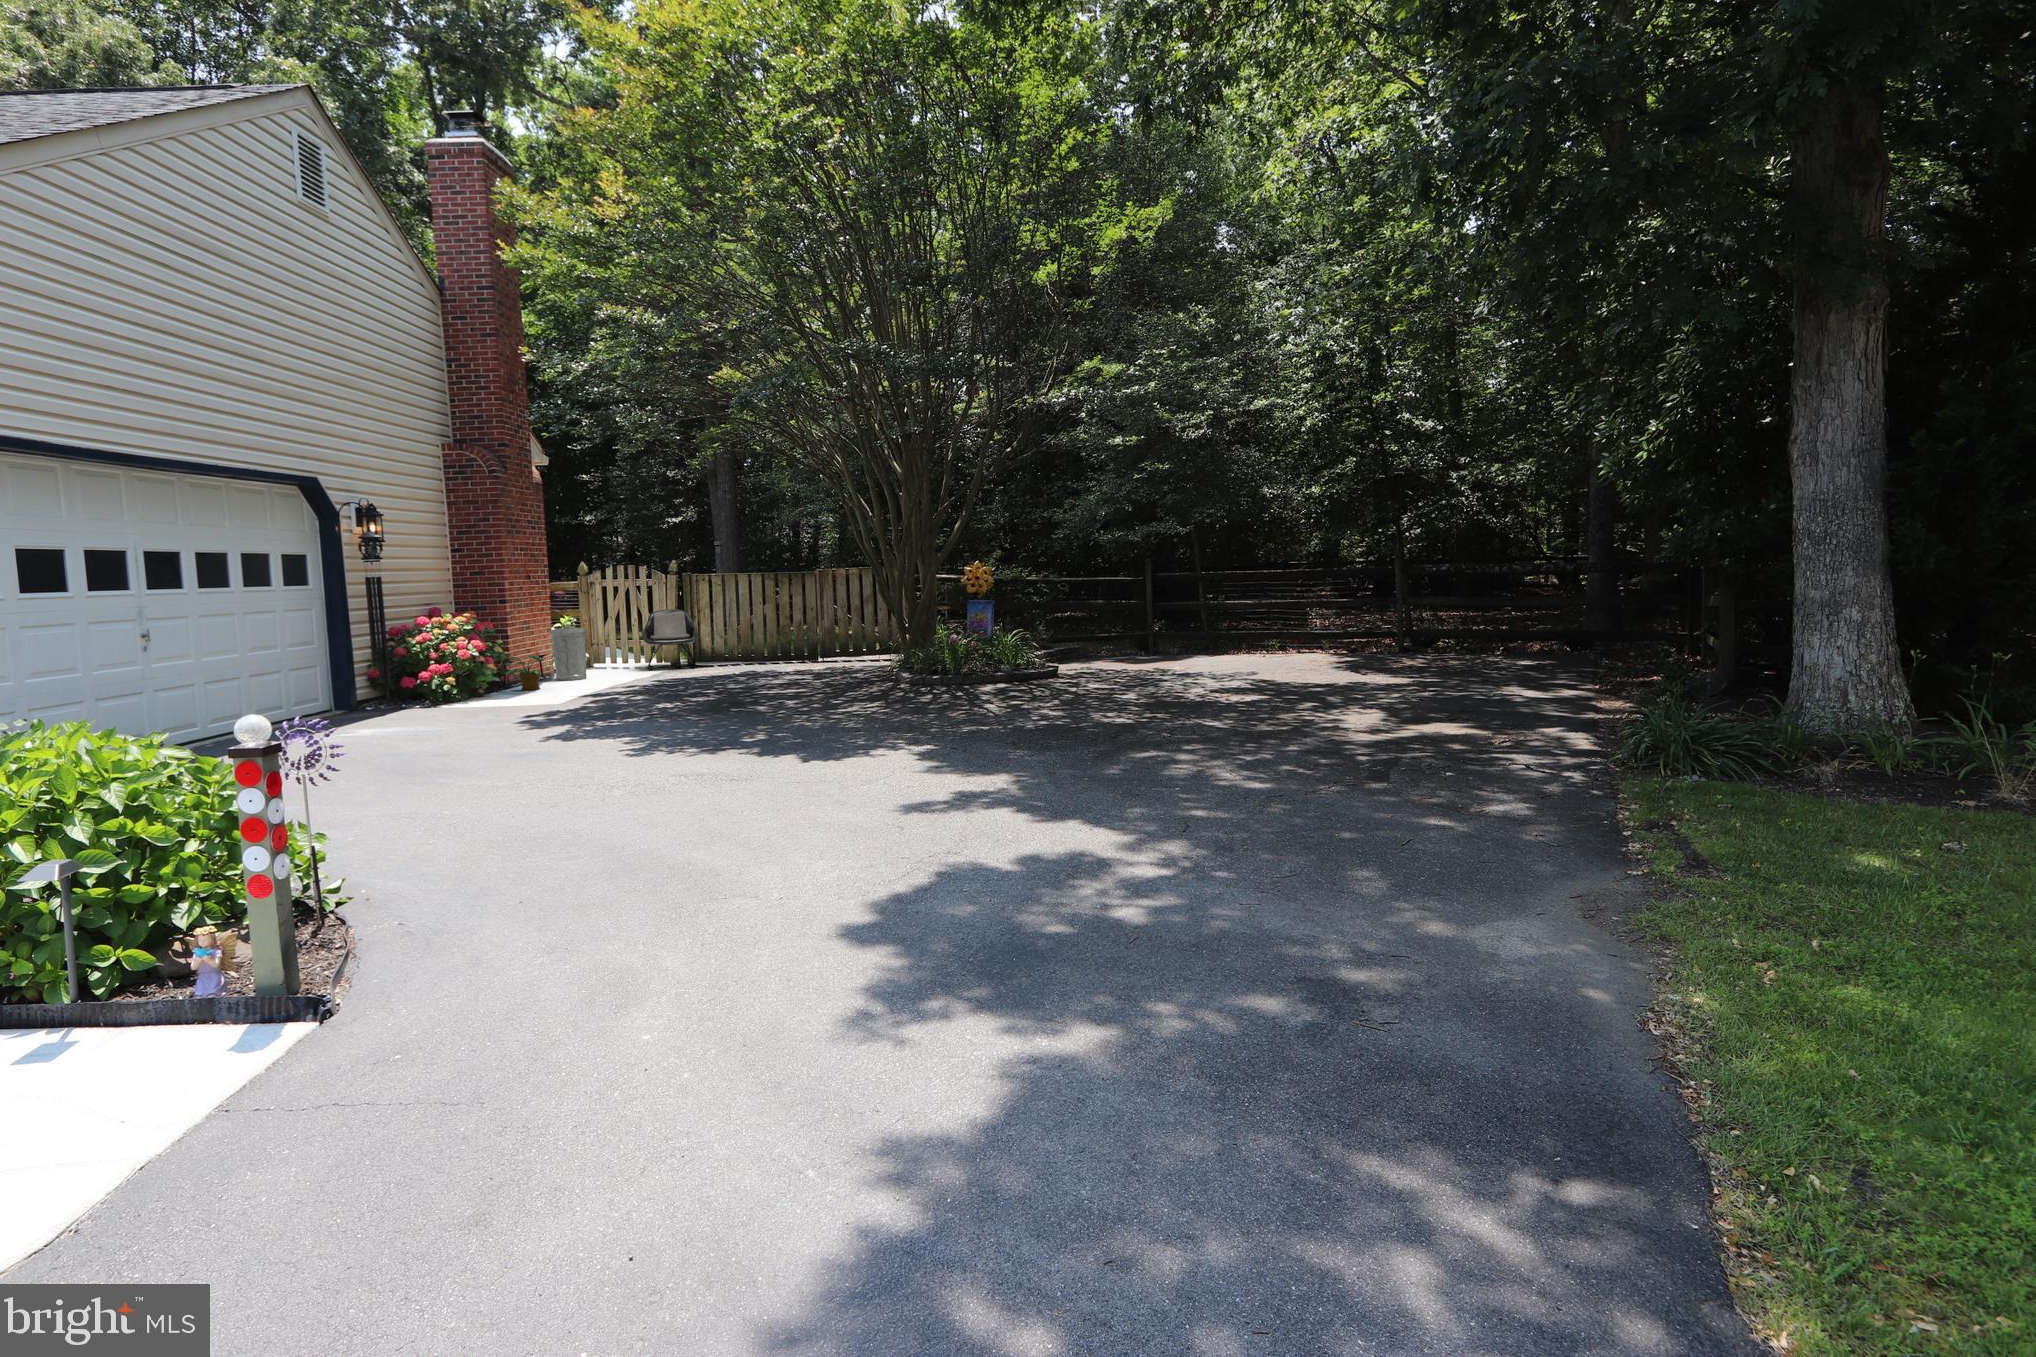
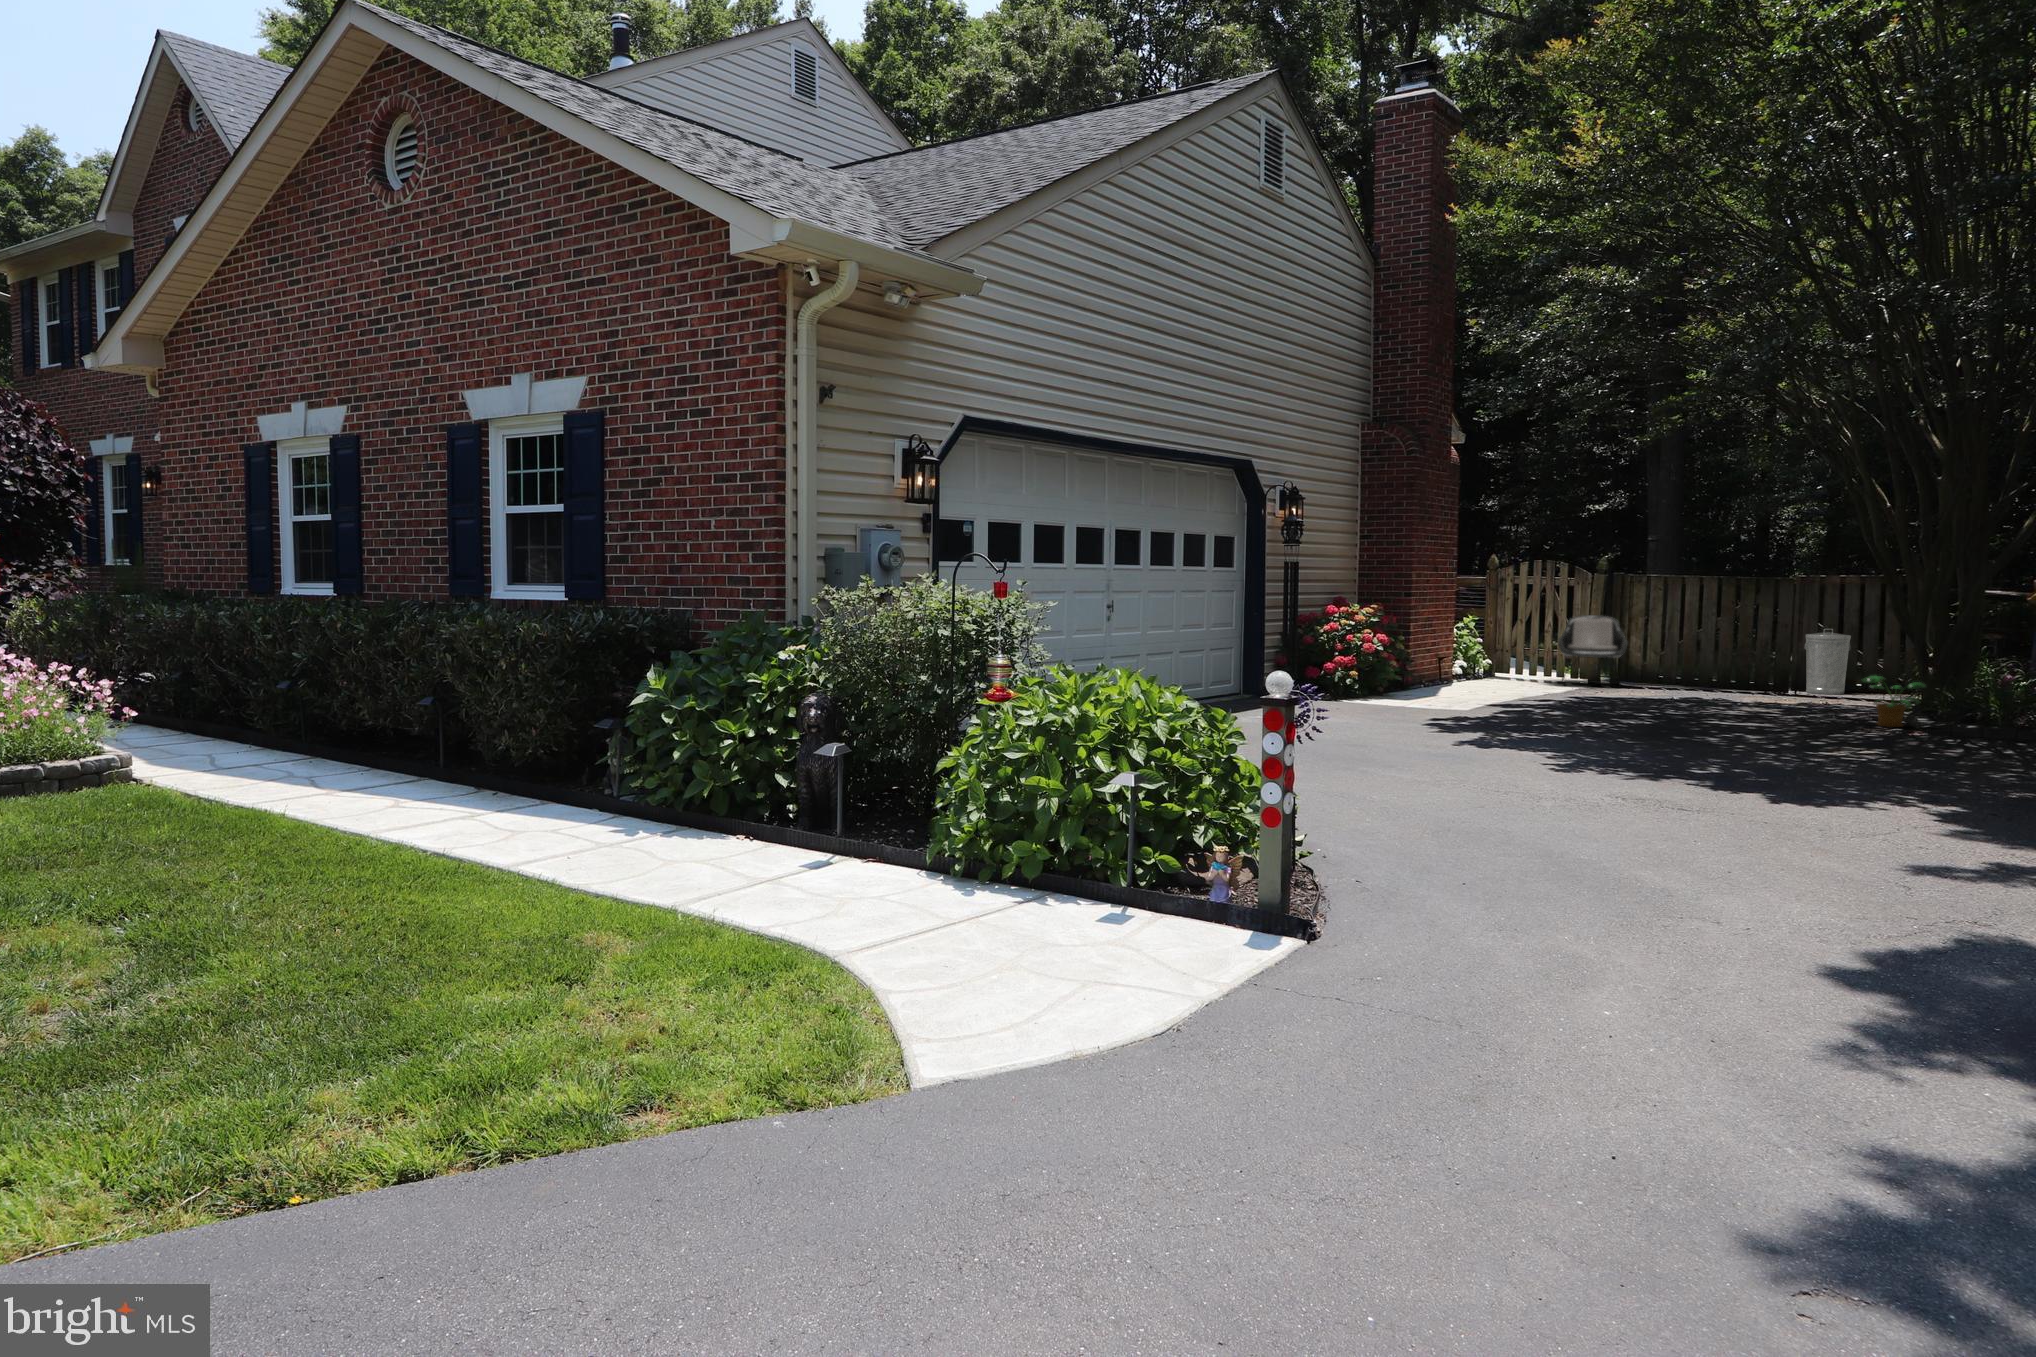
trash can: present [550,624,586,681] -> present [1805,629,1851,694]
potted plant: present [506,655,544,691] -> present [1862,676,1926,727]

